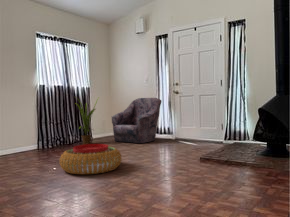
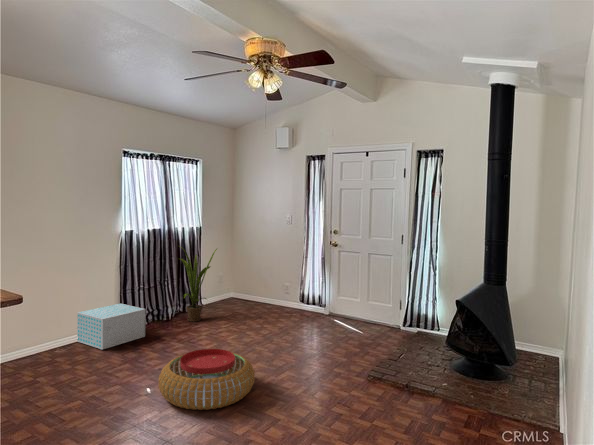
armchair: present [112,98,161,143] -> none [233,247,311,324]
storage box: none [11,132,55,156] -> present [77,303,146,349]

